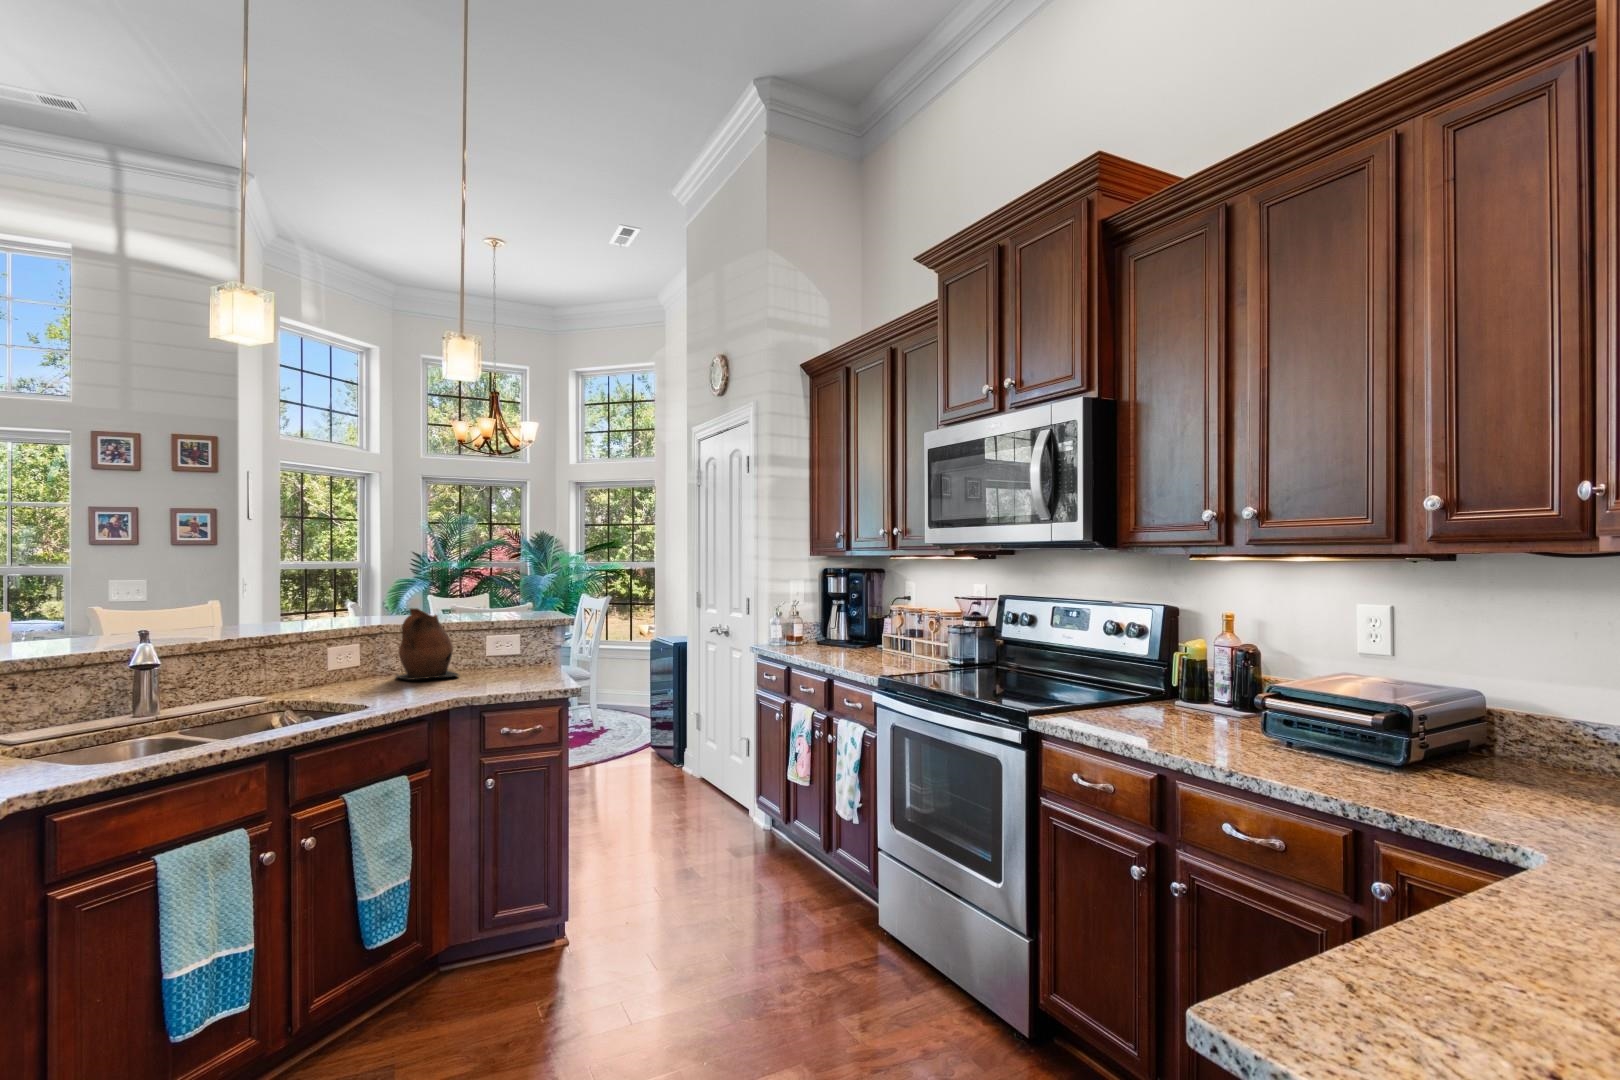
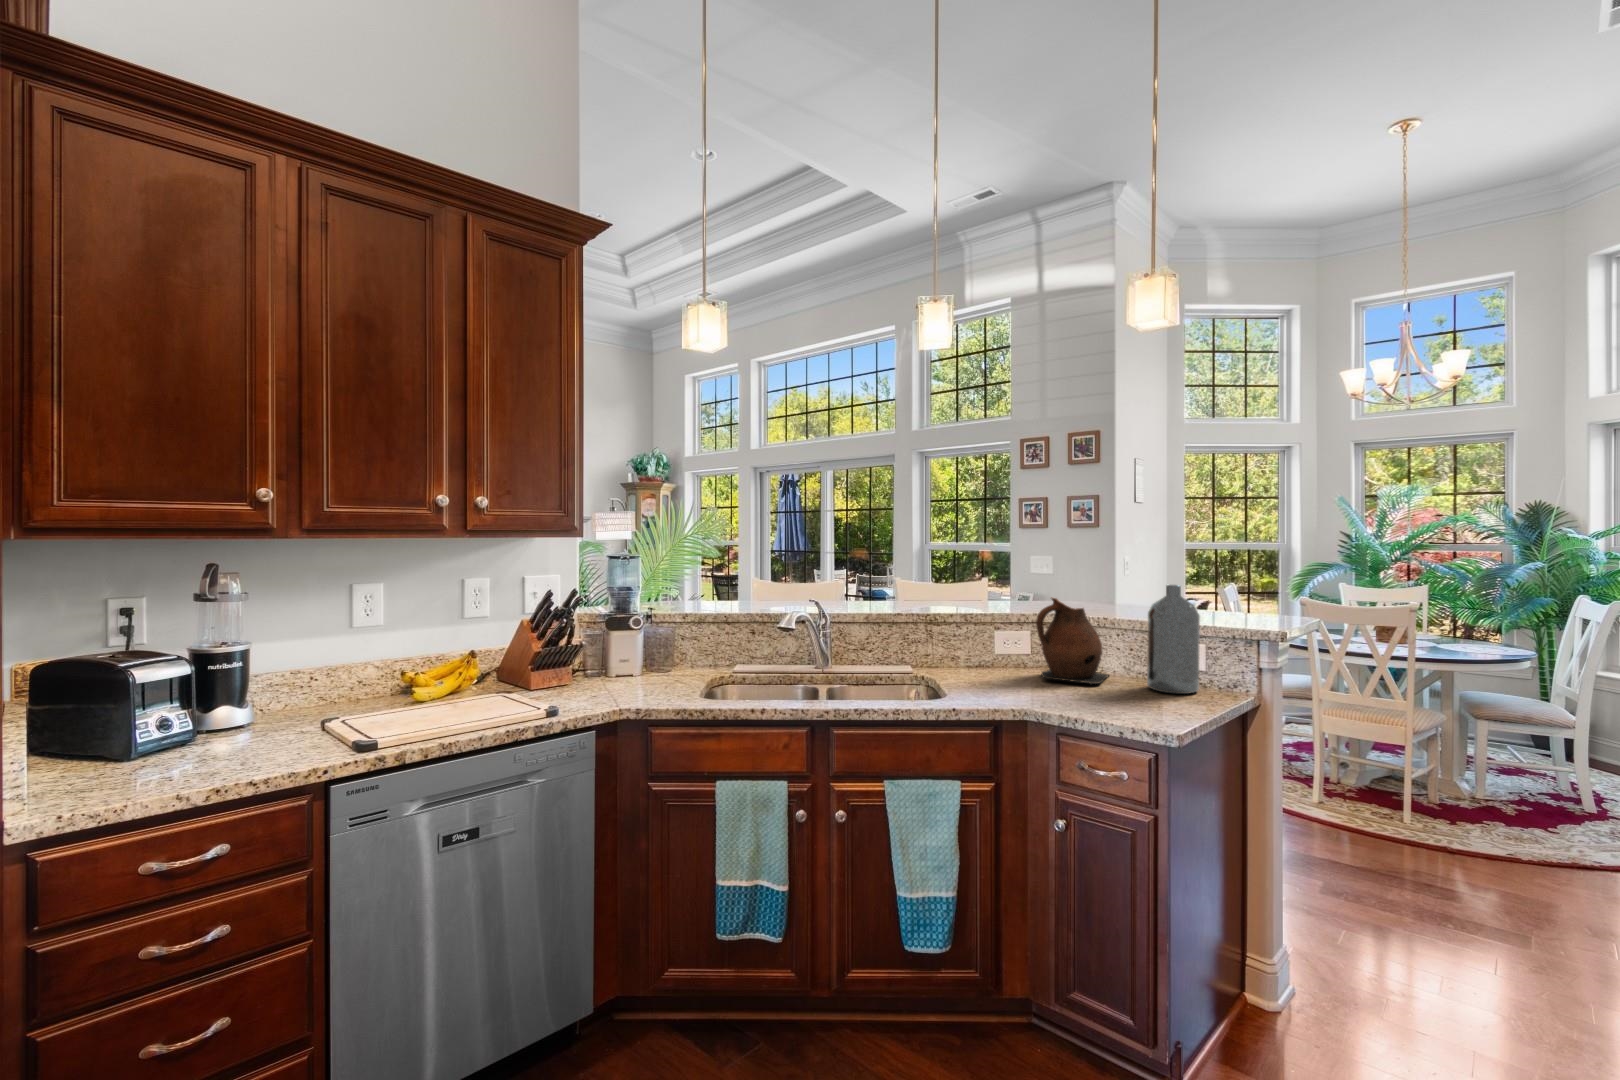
bottle: none [491,590,529,672] -> present [1147,585,1200,694]

